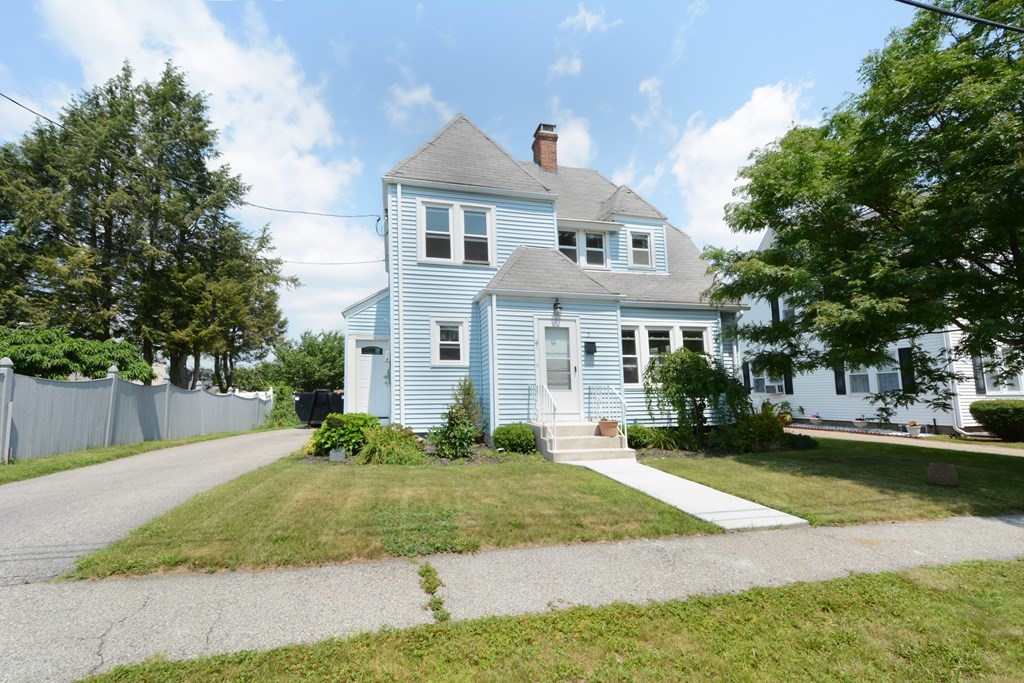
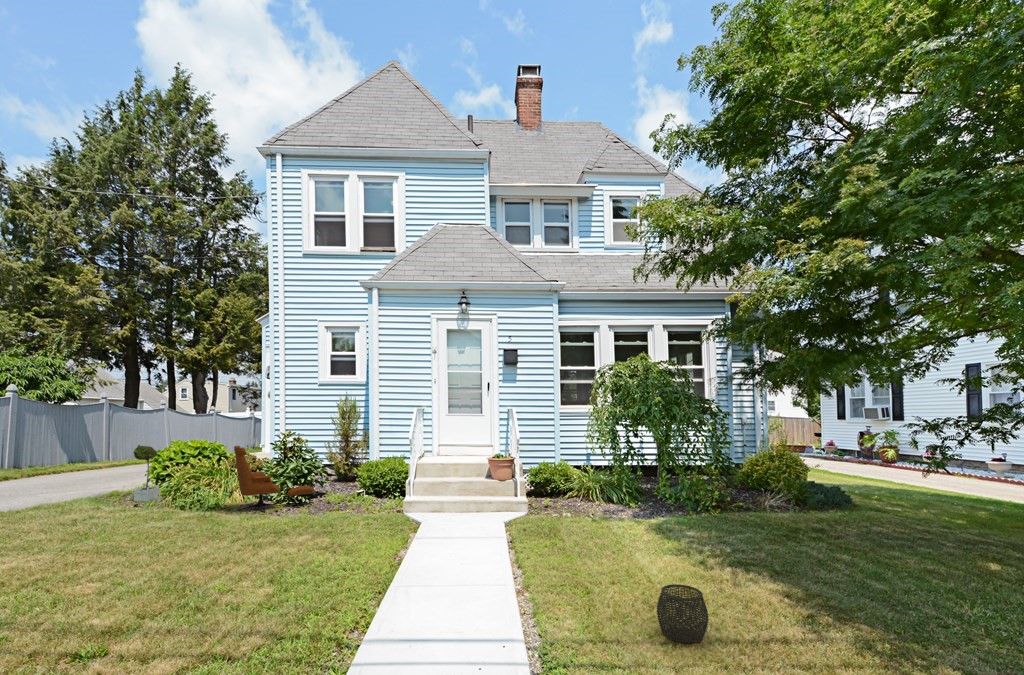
lounge chair: none [427,414,477,464] -> present [234,446,314,512]
woven basket: present [927,463,957,486] -> present [657,584,709,643]

